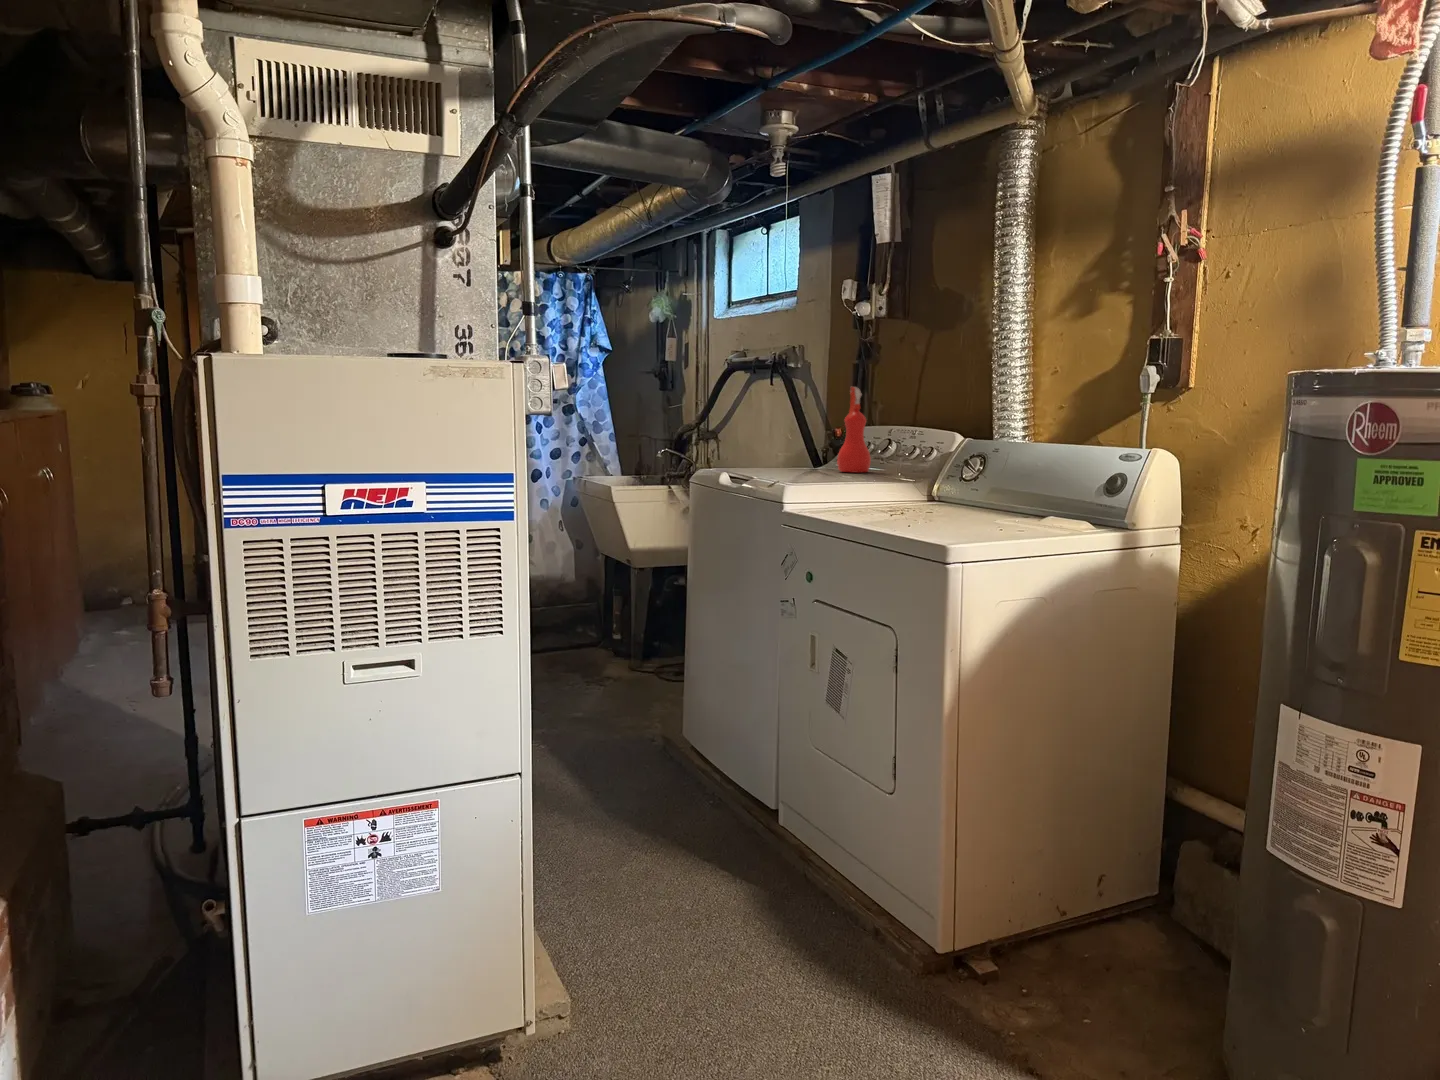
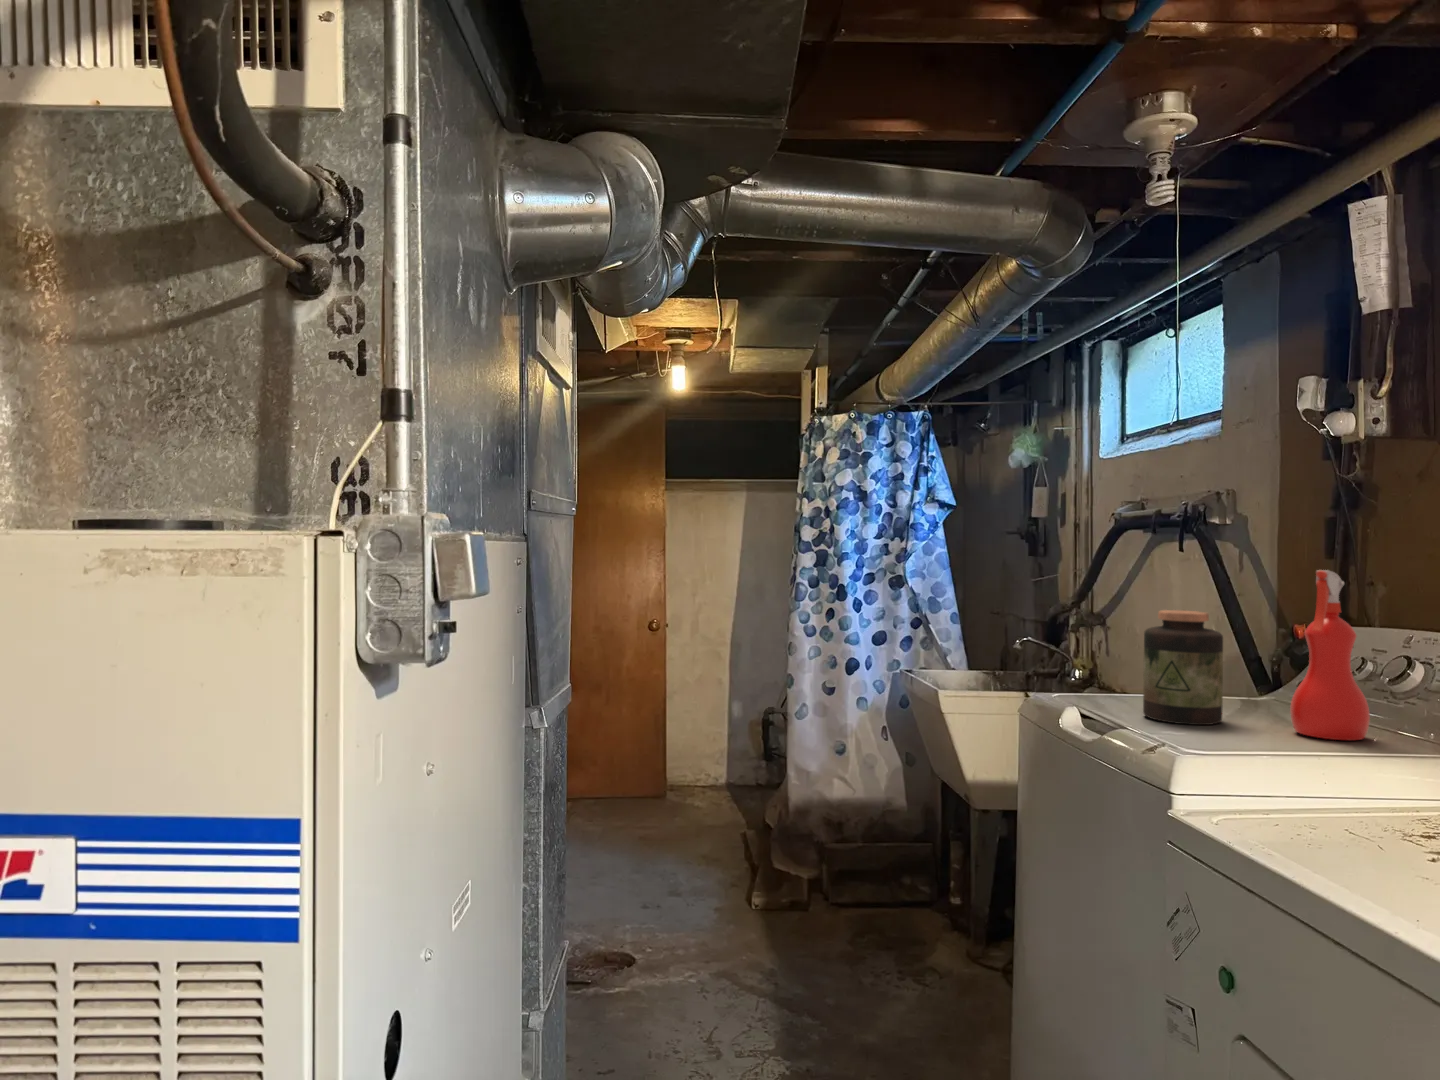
jar: none [767,412,807,472] -> present [1143,610,1223,725]

